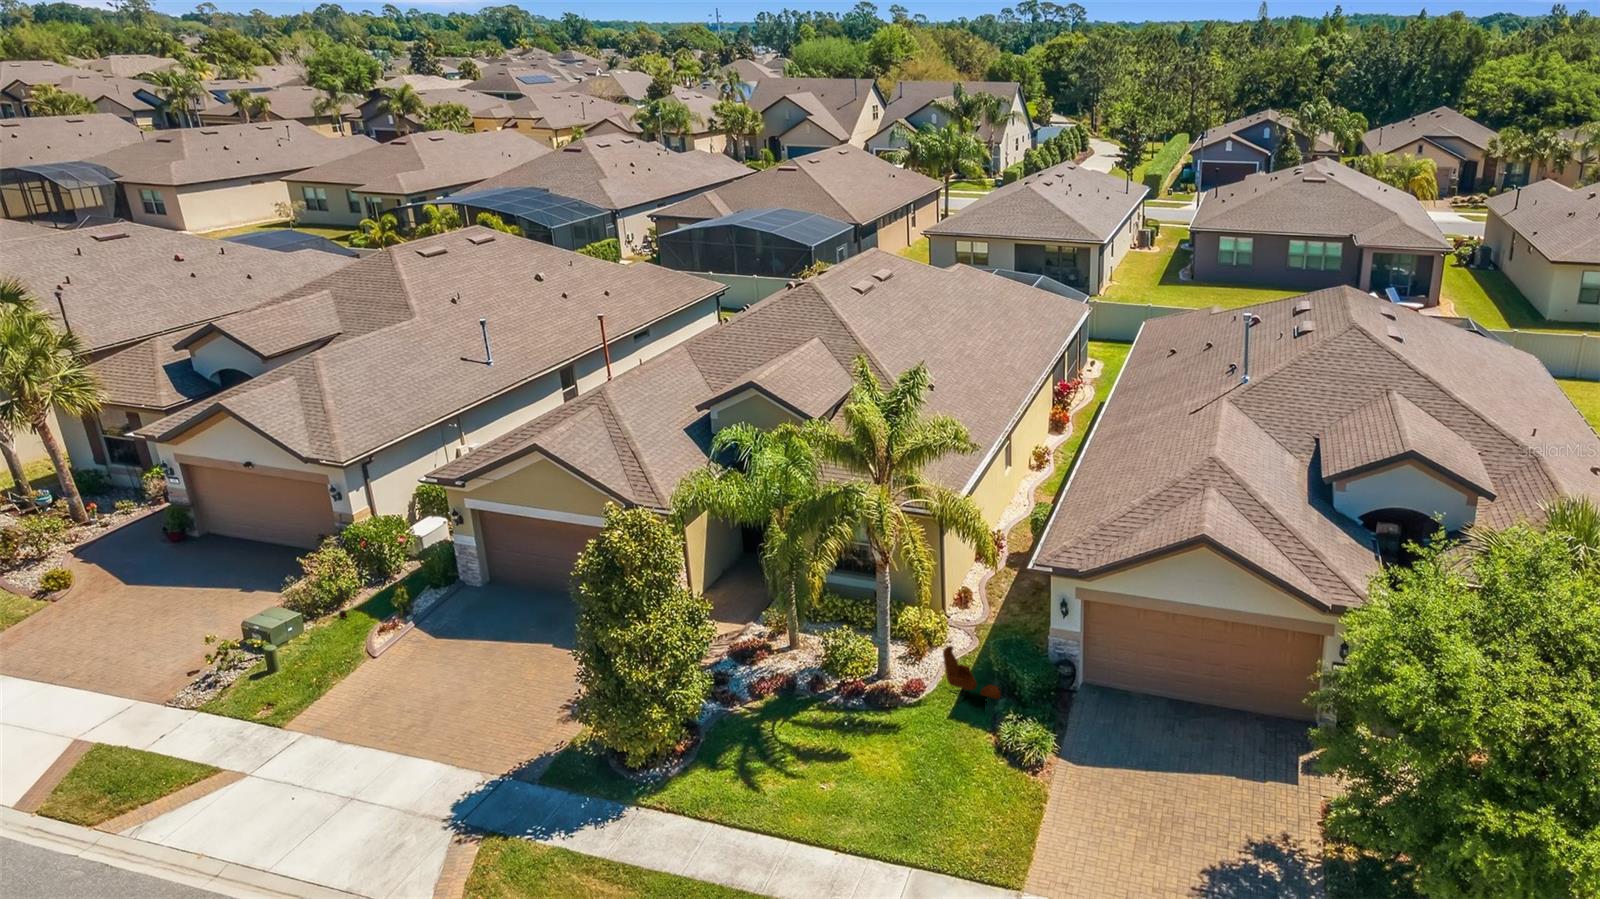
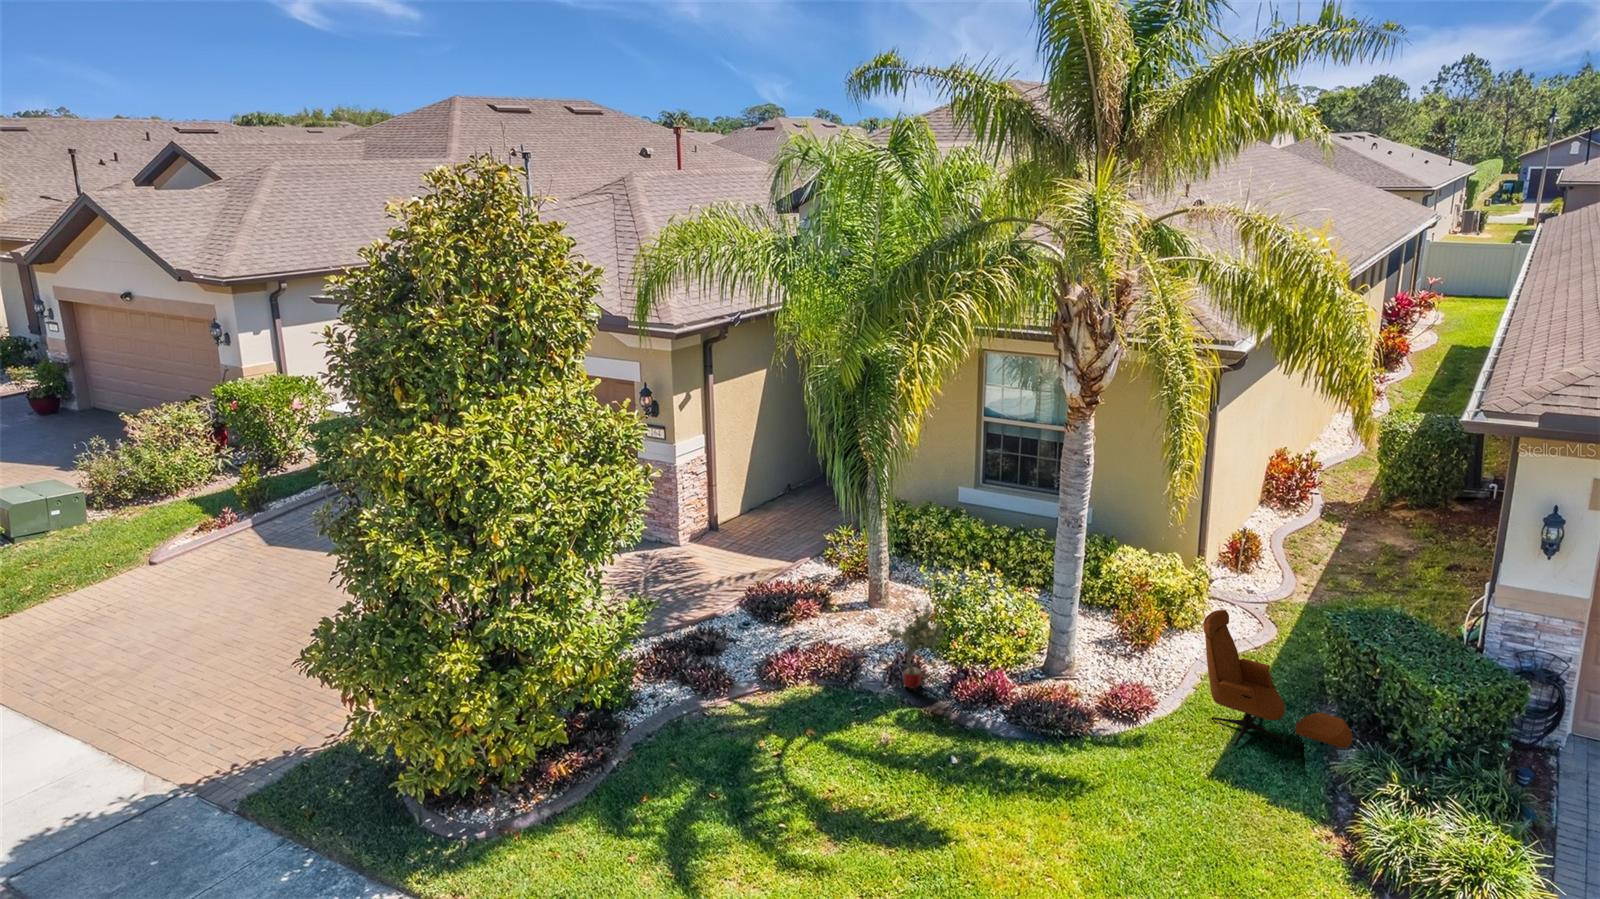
potted tree: present [326,586,352,619] -> present [887,605,945,689]

